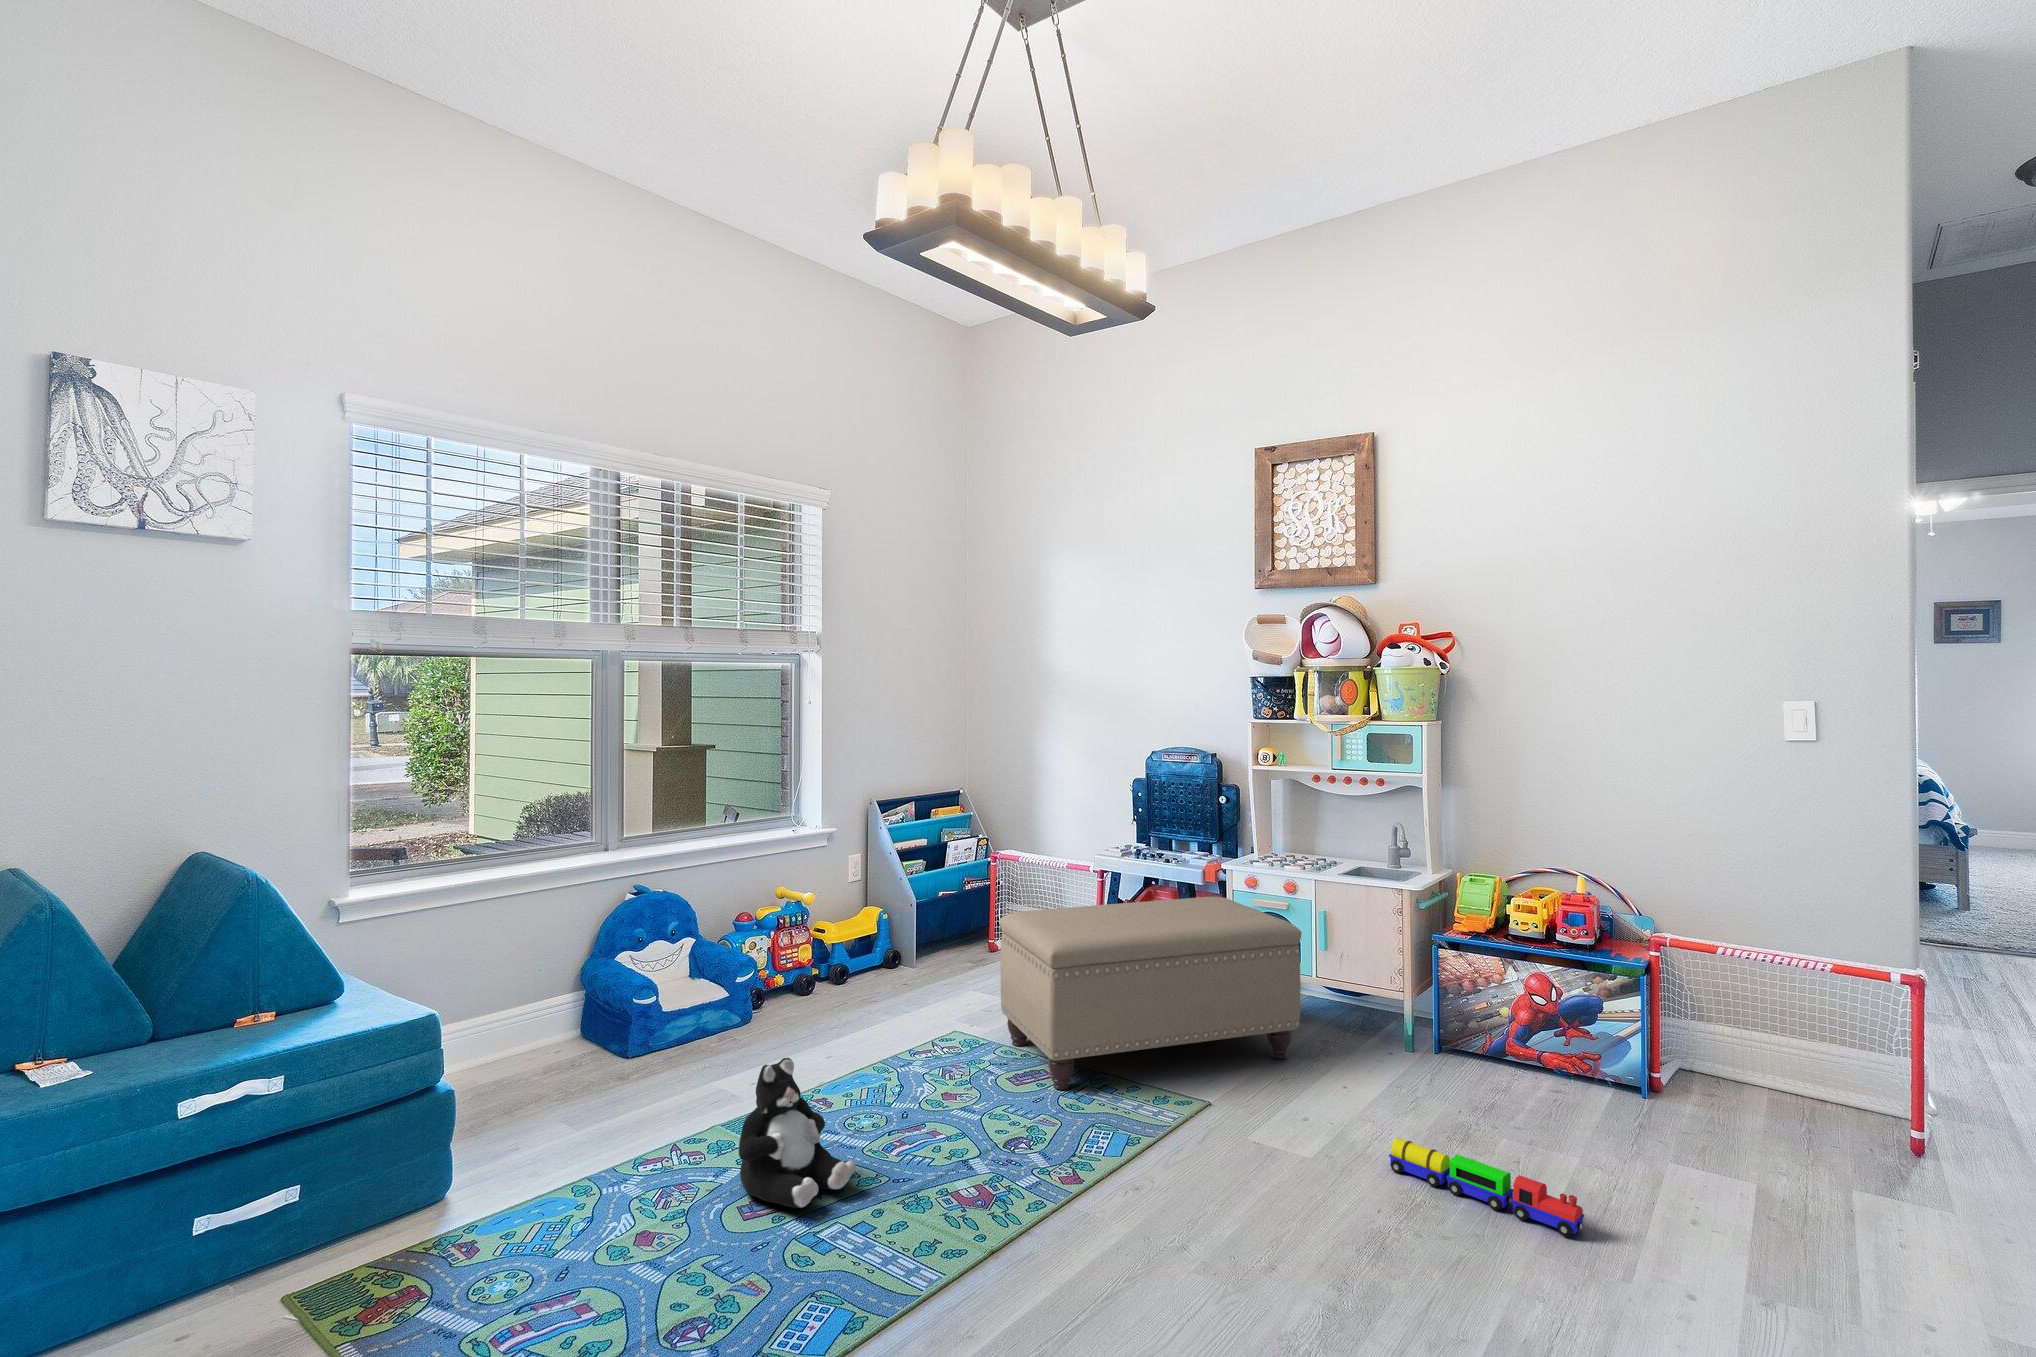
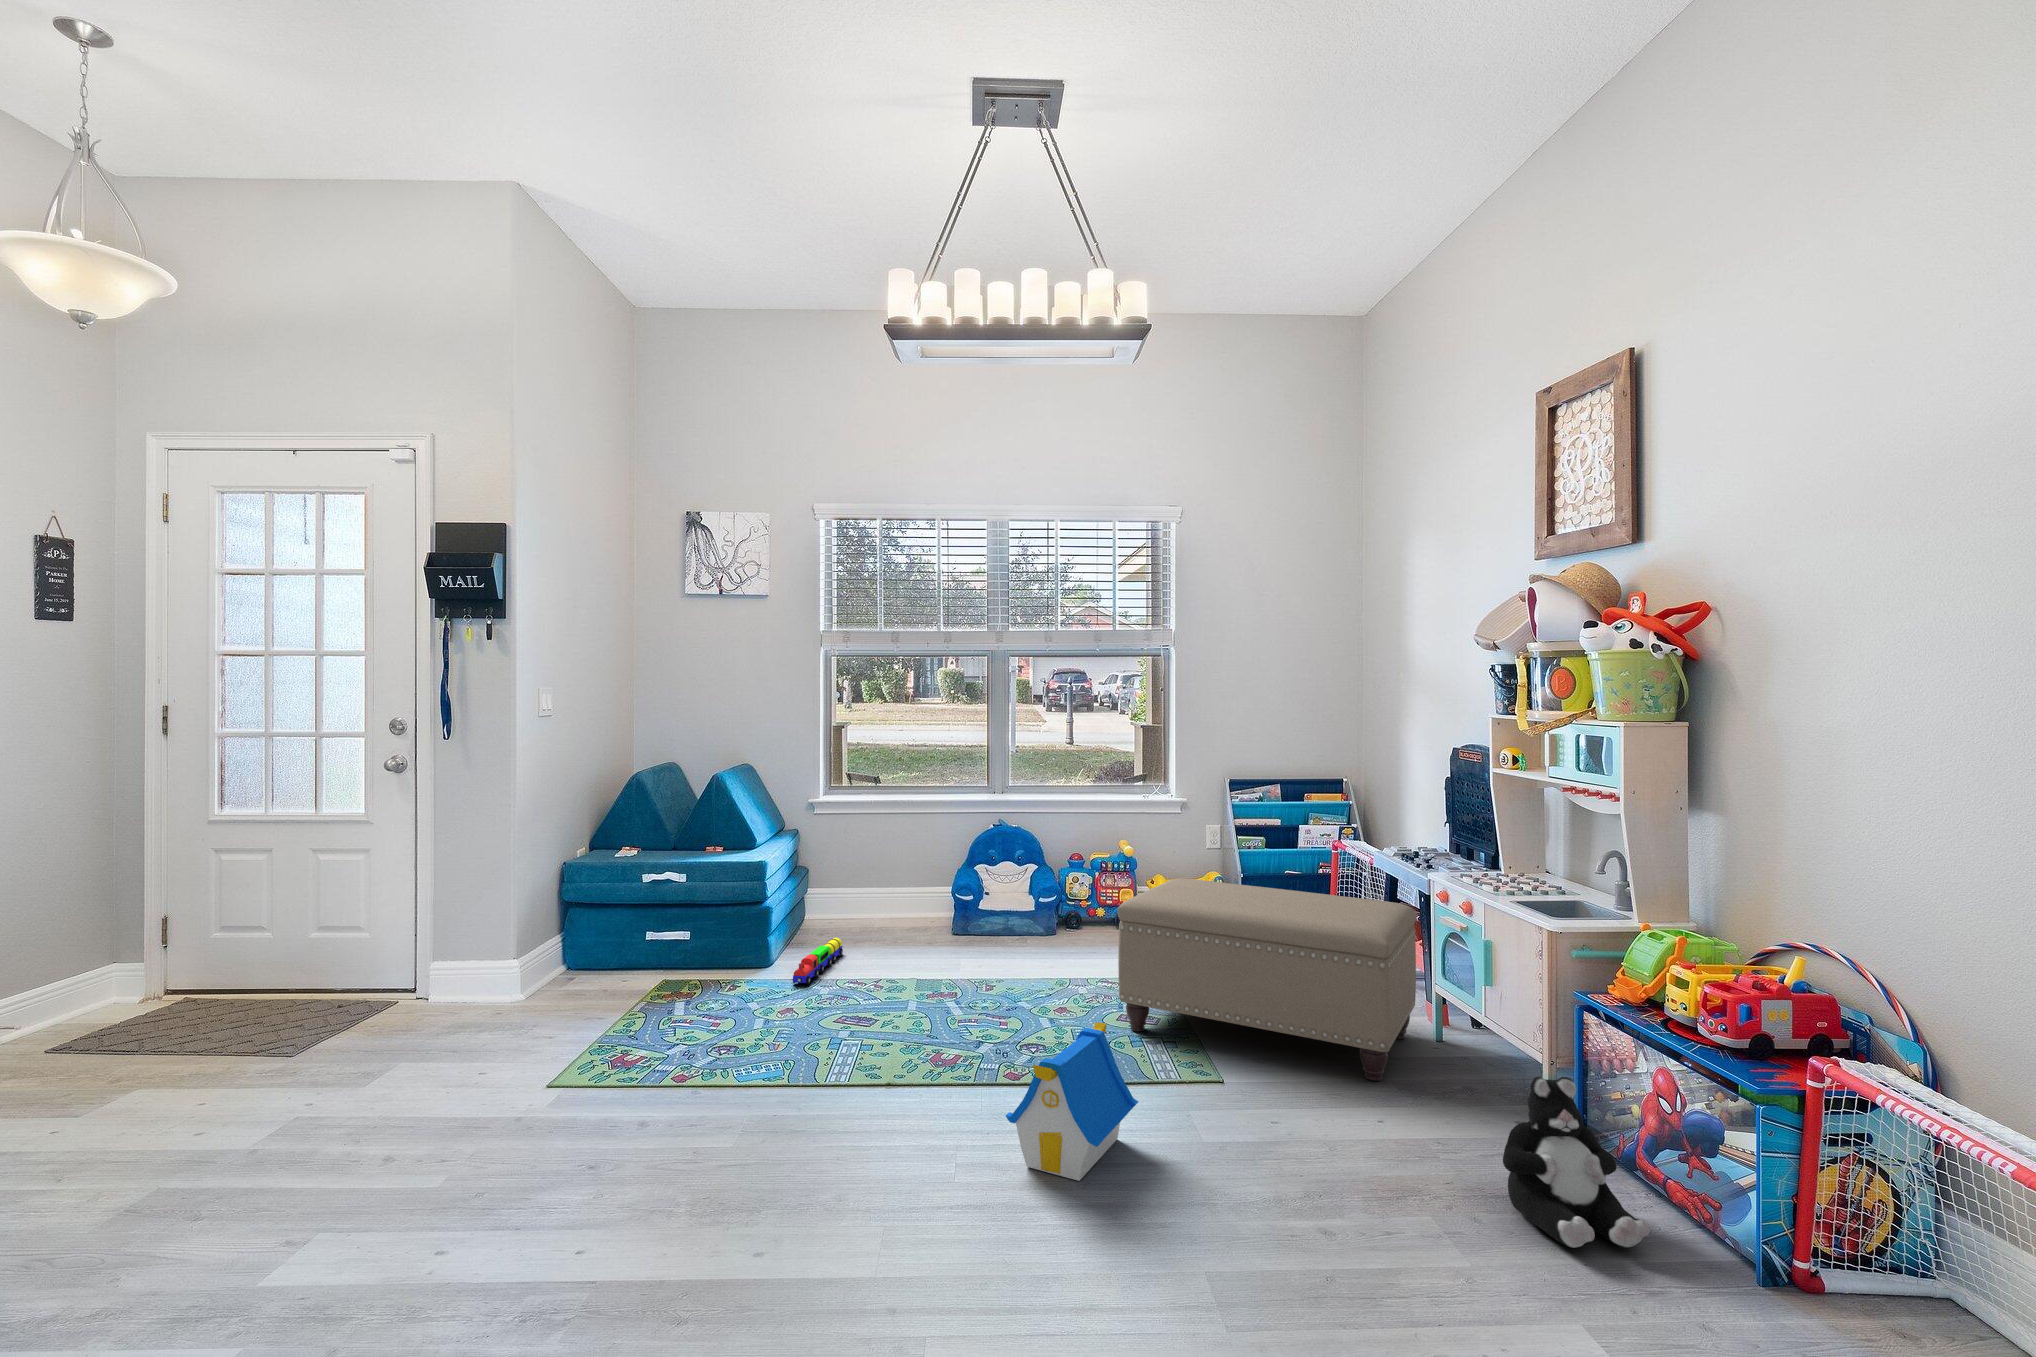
plush toy: present [739,1058,856,1208] -> present [1503,1077,1650,1248]
toy house: none [1201,1071,1365,1251] -> present [1006,1022,1138,1181]
toy train: present [1389,1138,1585,1237] -> present [793,938,843,984]

